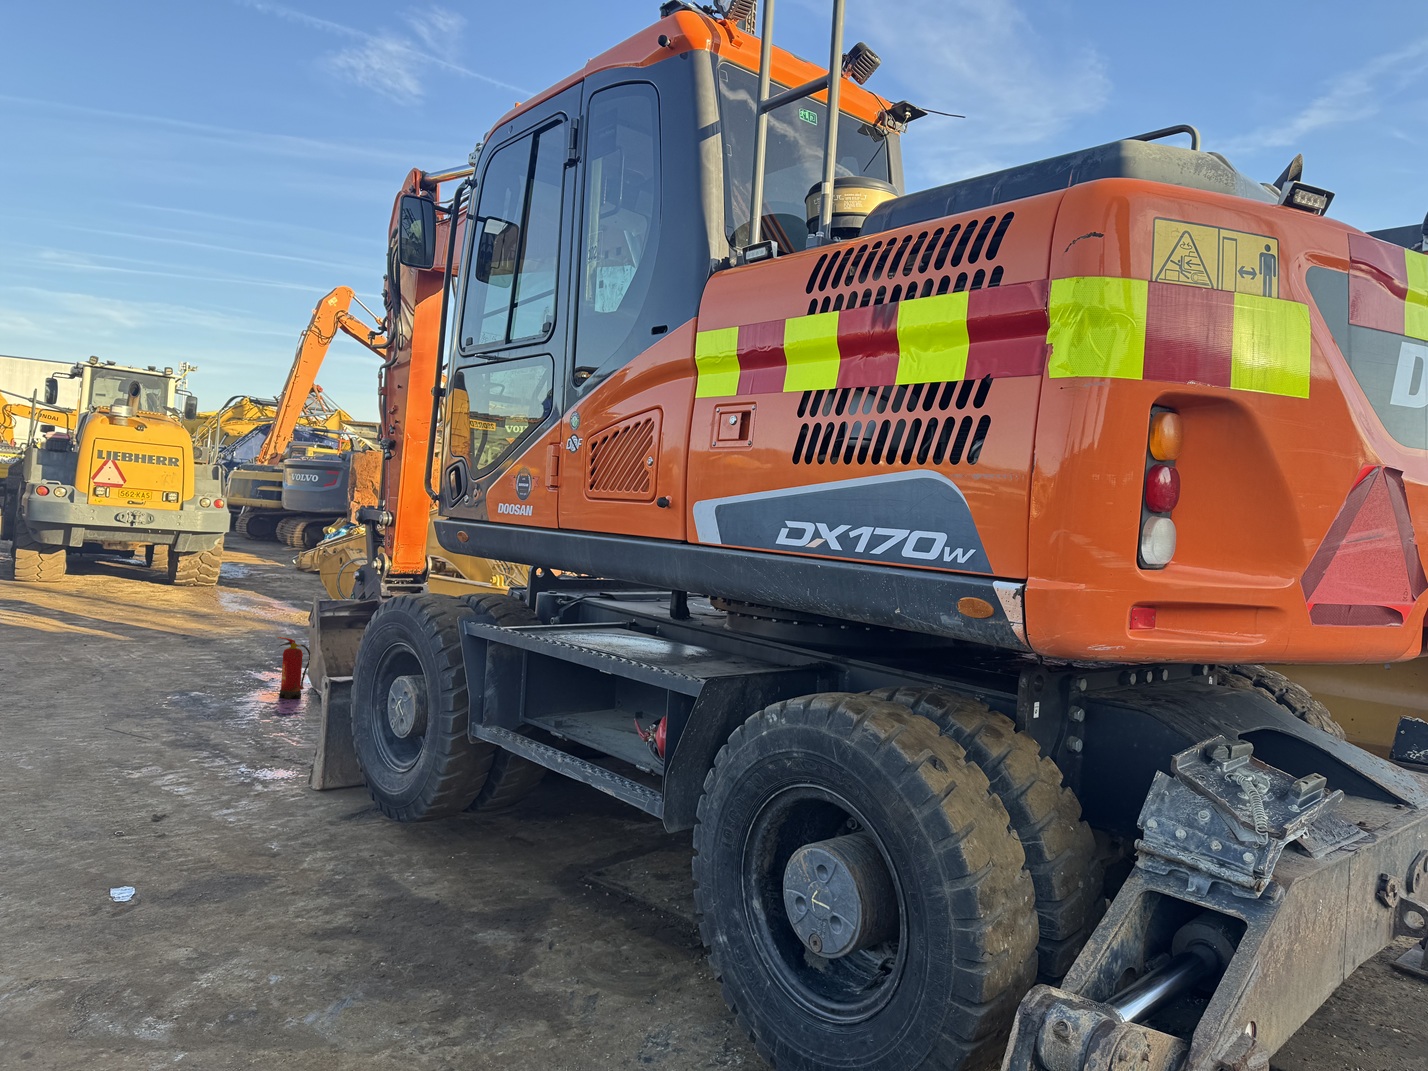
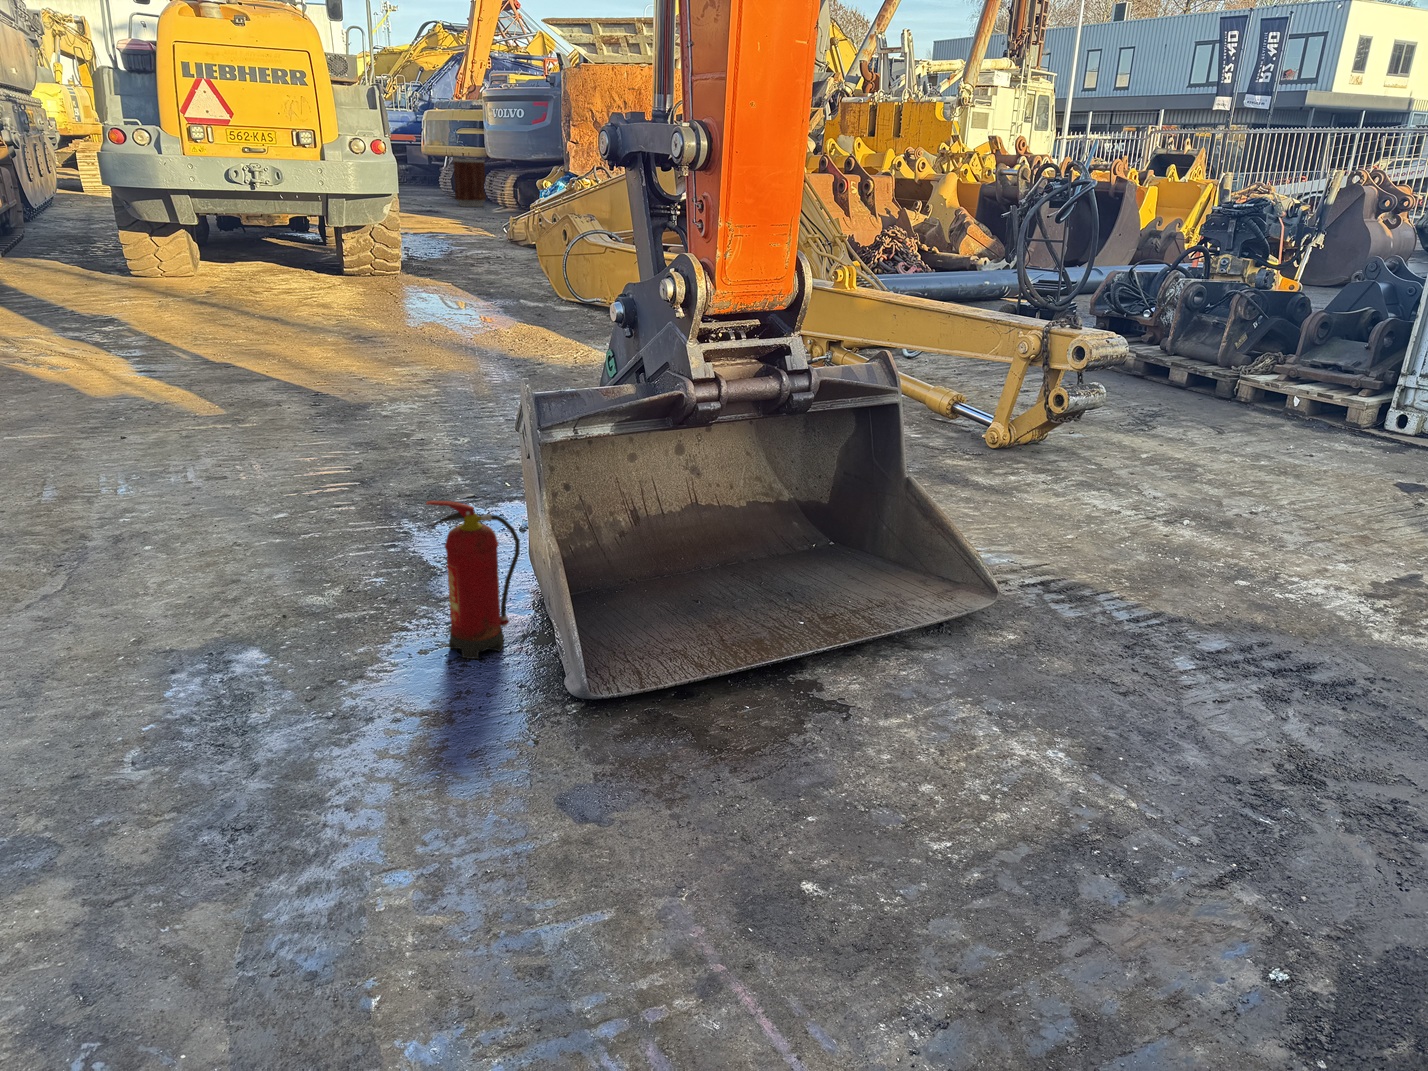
trash can: none [250,508,279,547] -> present [453,158,486,207]

